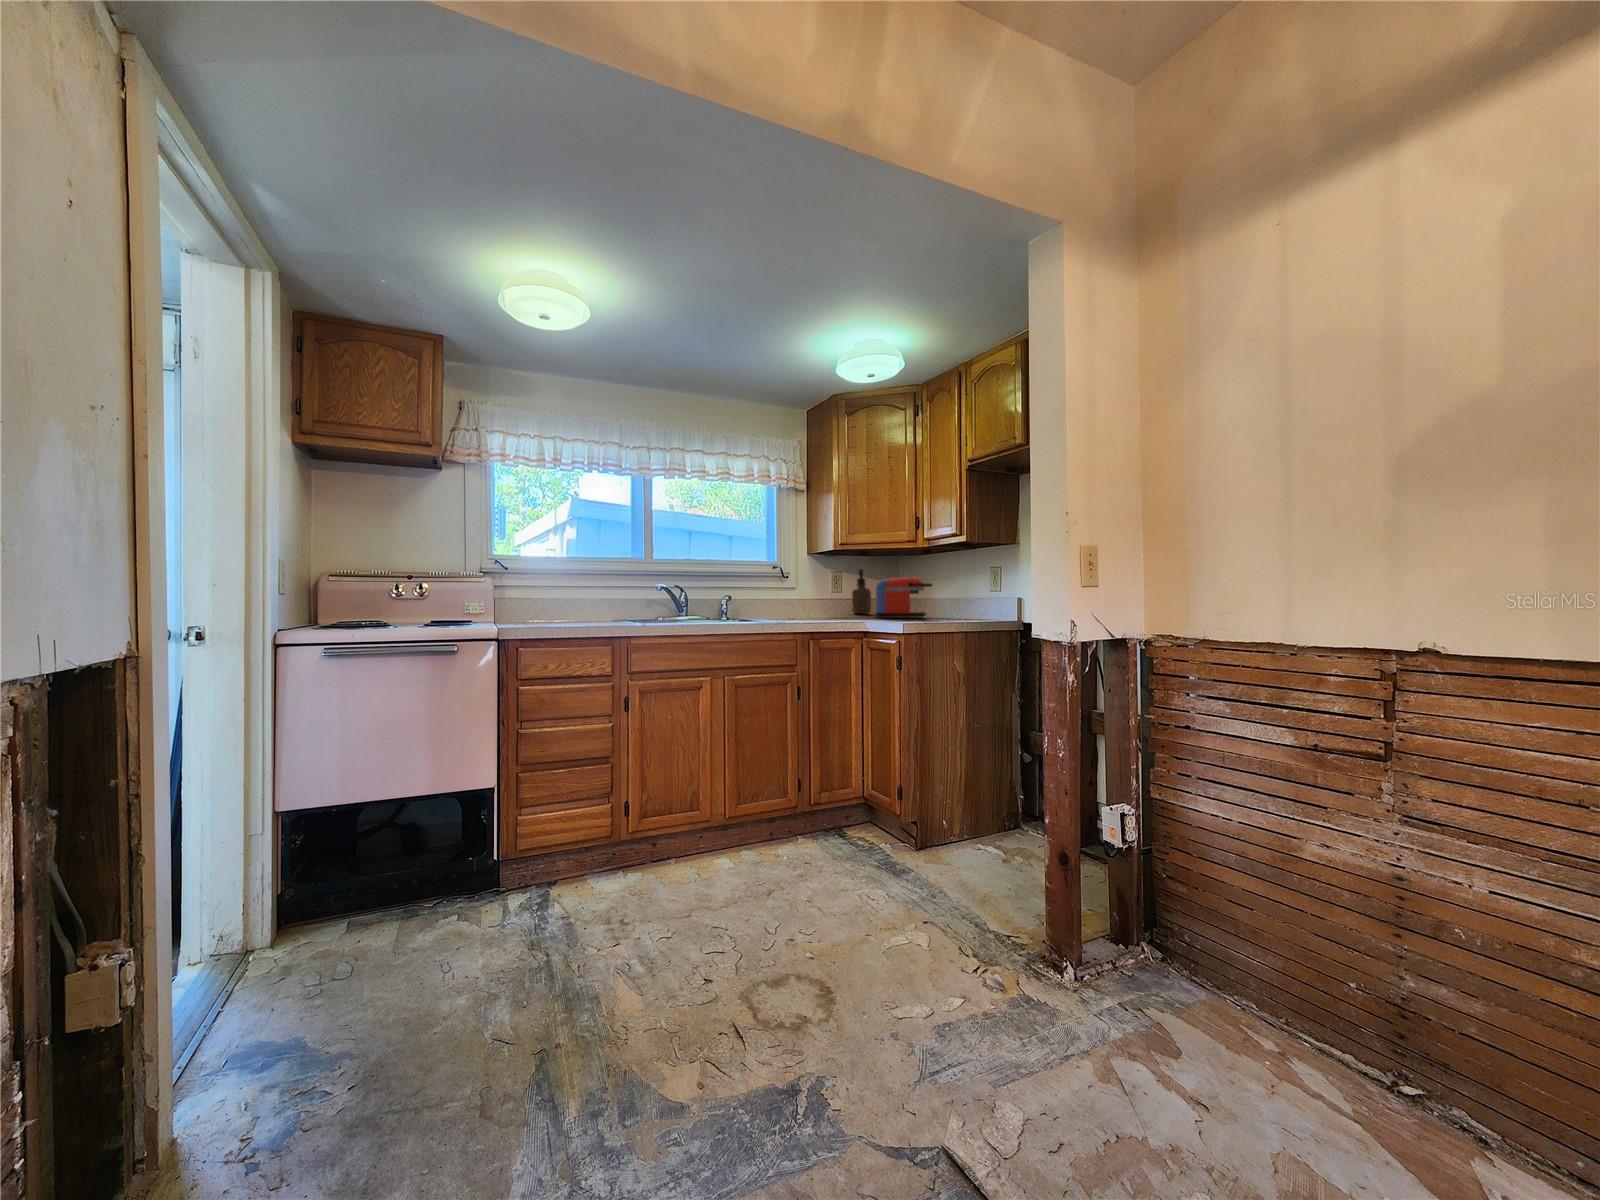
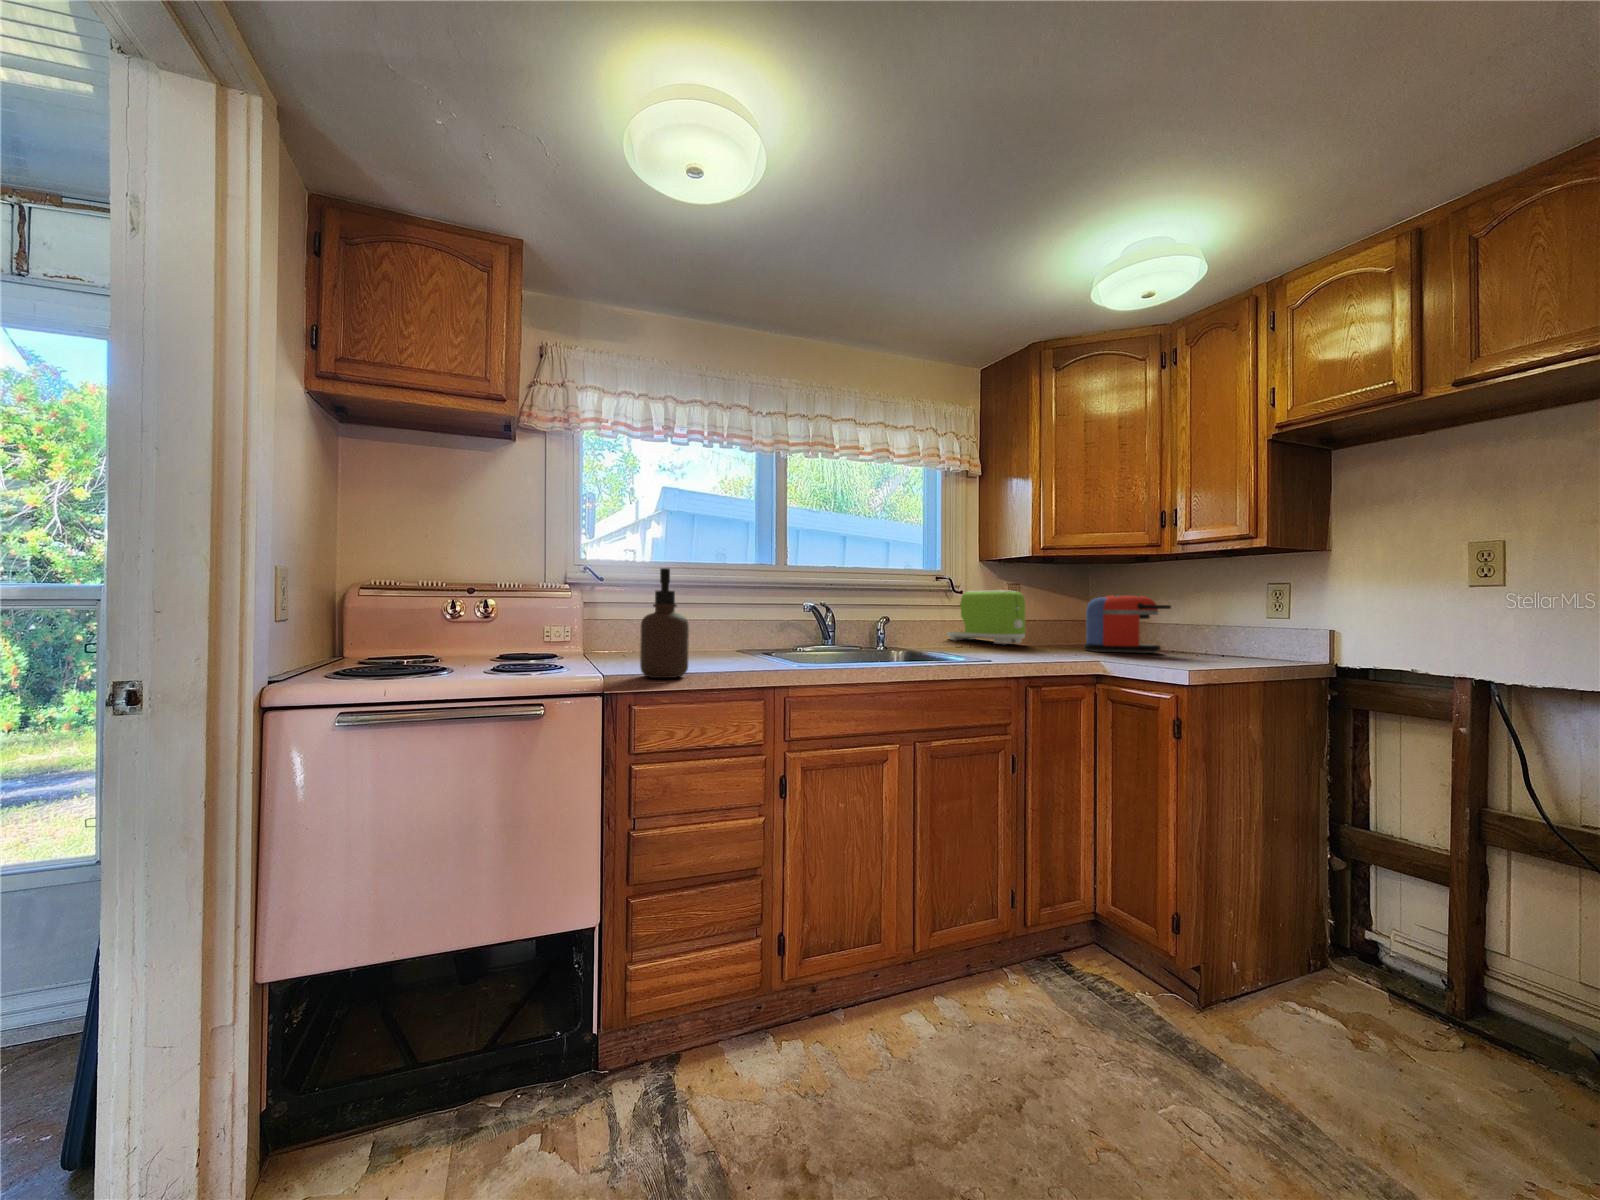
soap dispenser: present [852,569,871,614] -> present [640,568,689,678]
toaster: none [784,575,837,614] -> present [947,590,1025,644]

